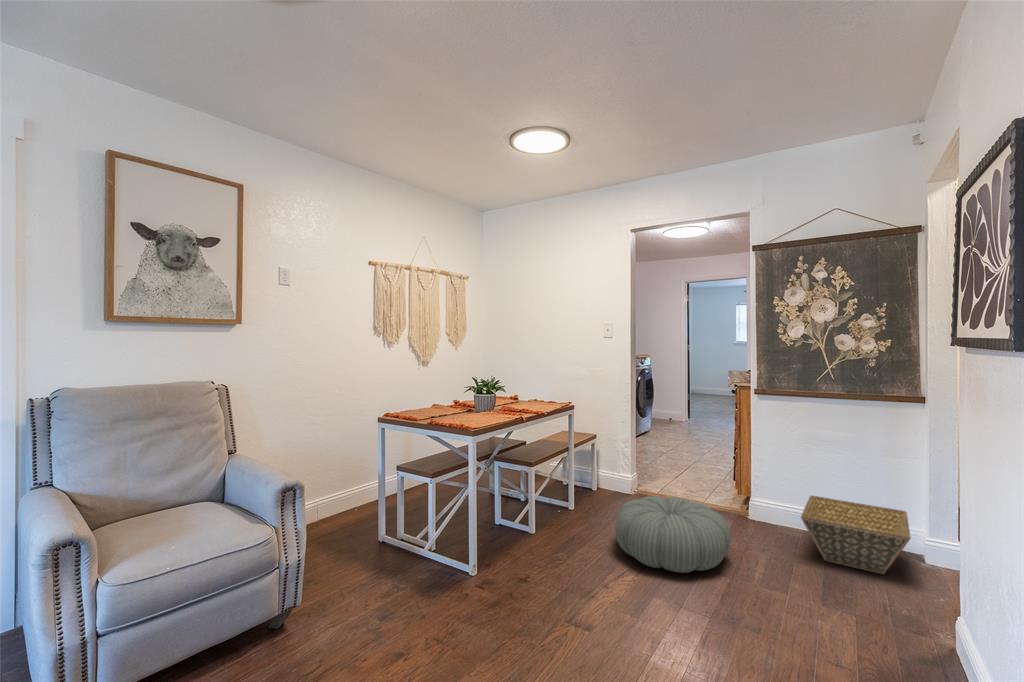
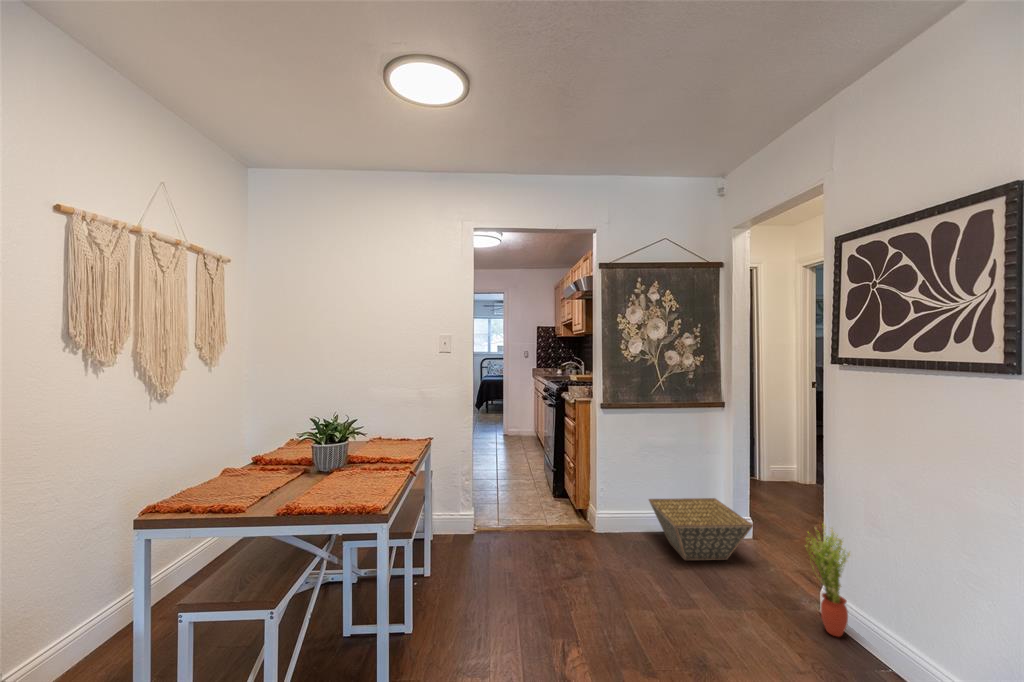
pouf: present [615,496,731,573] -> none [520,533,646,631]
potted plant: none [898,531,948,661] -> present [805,525,850,637]

